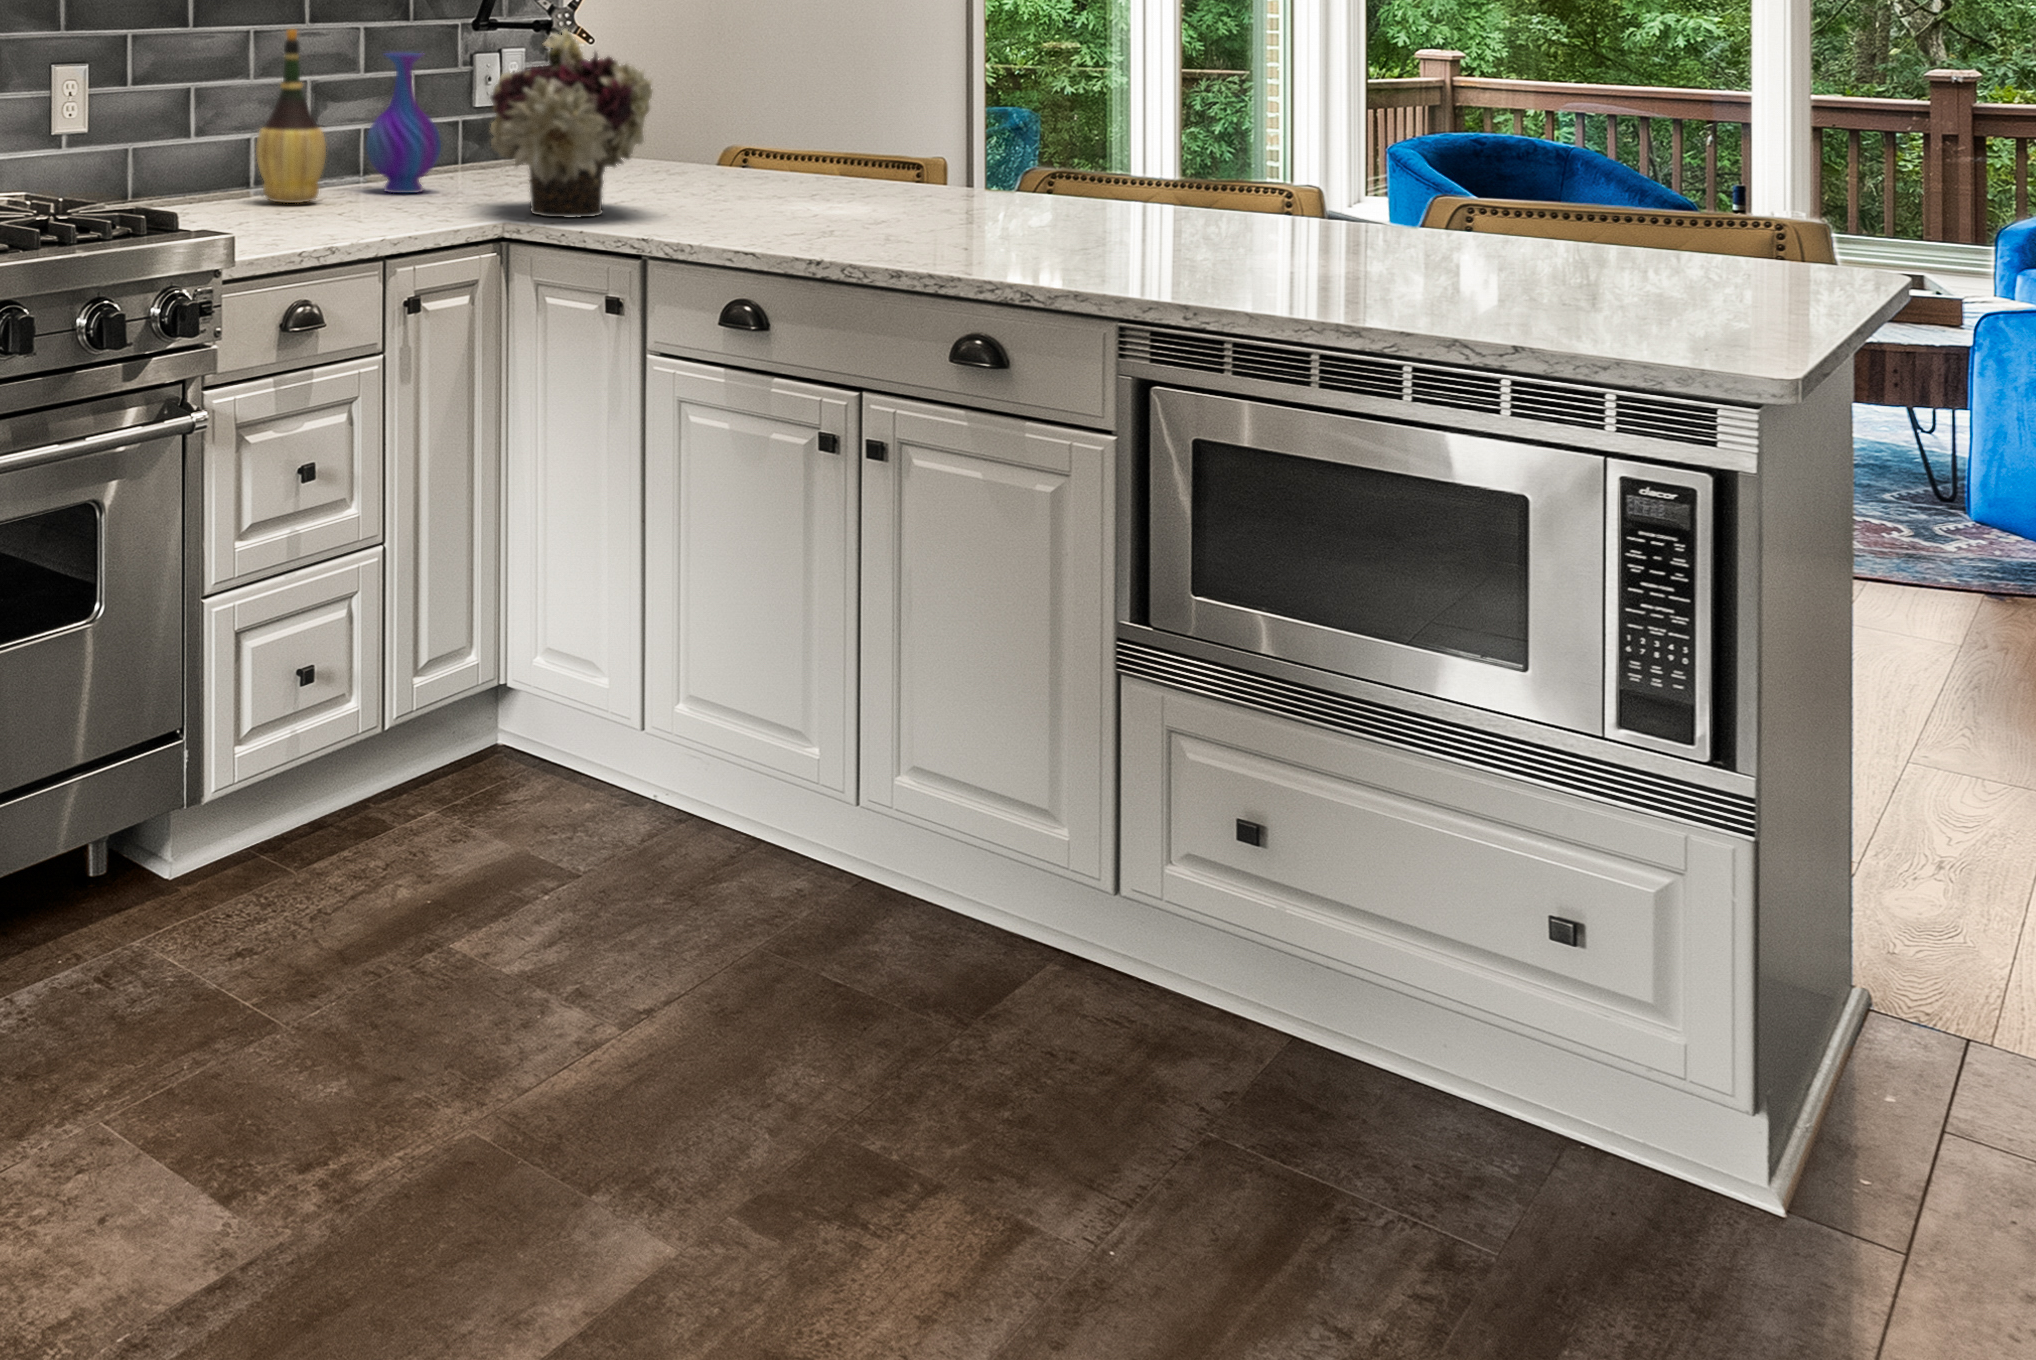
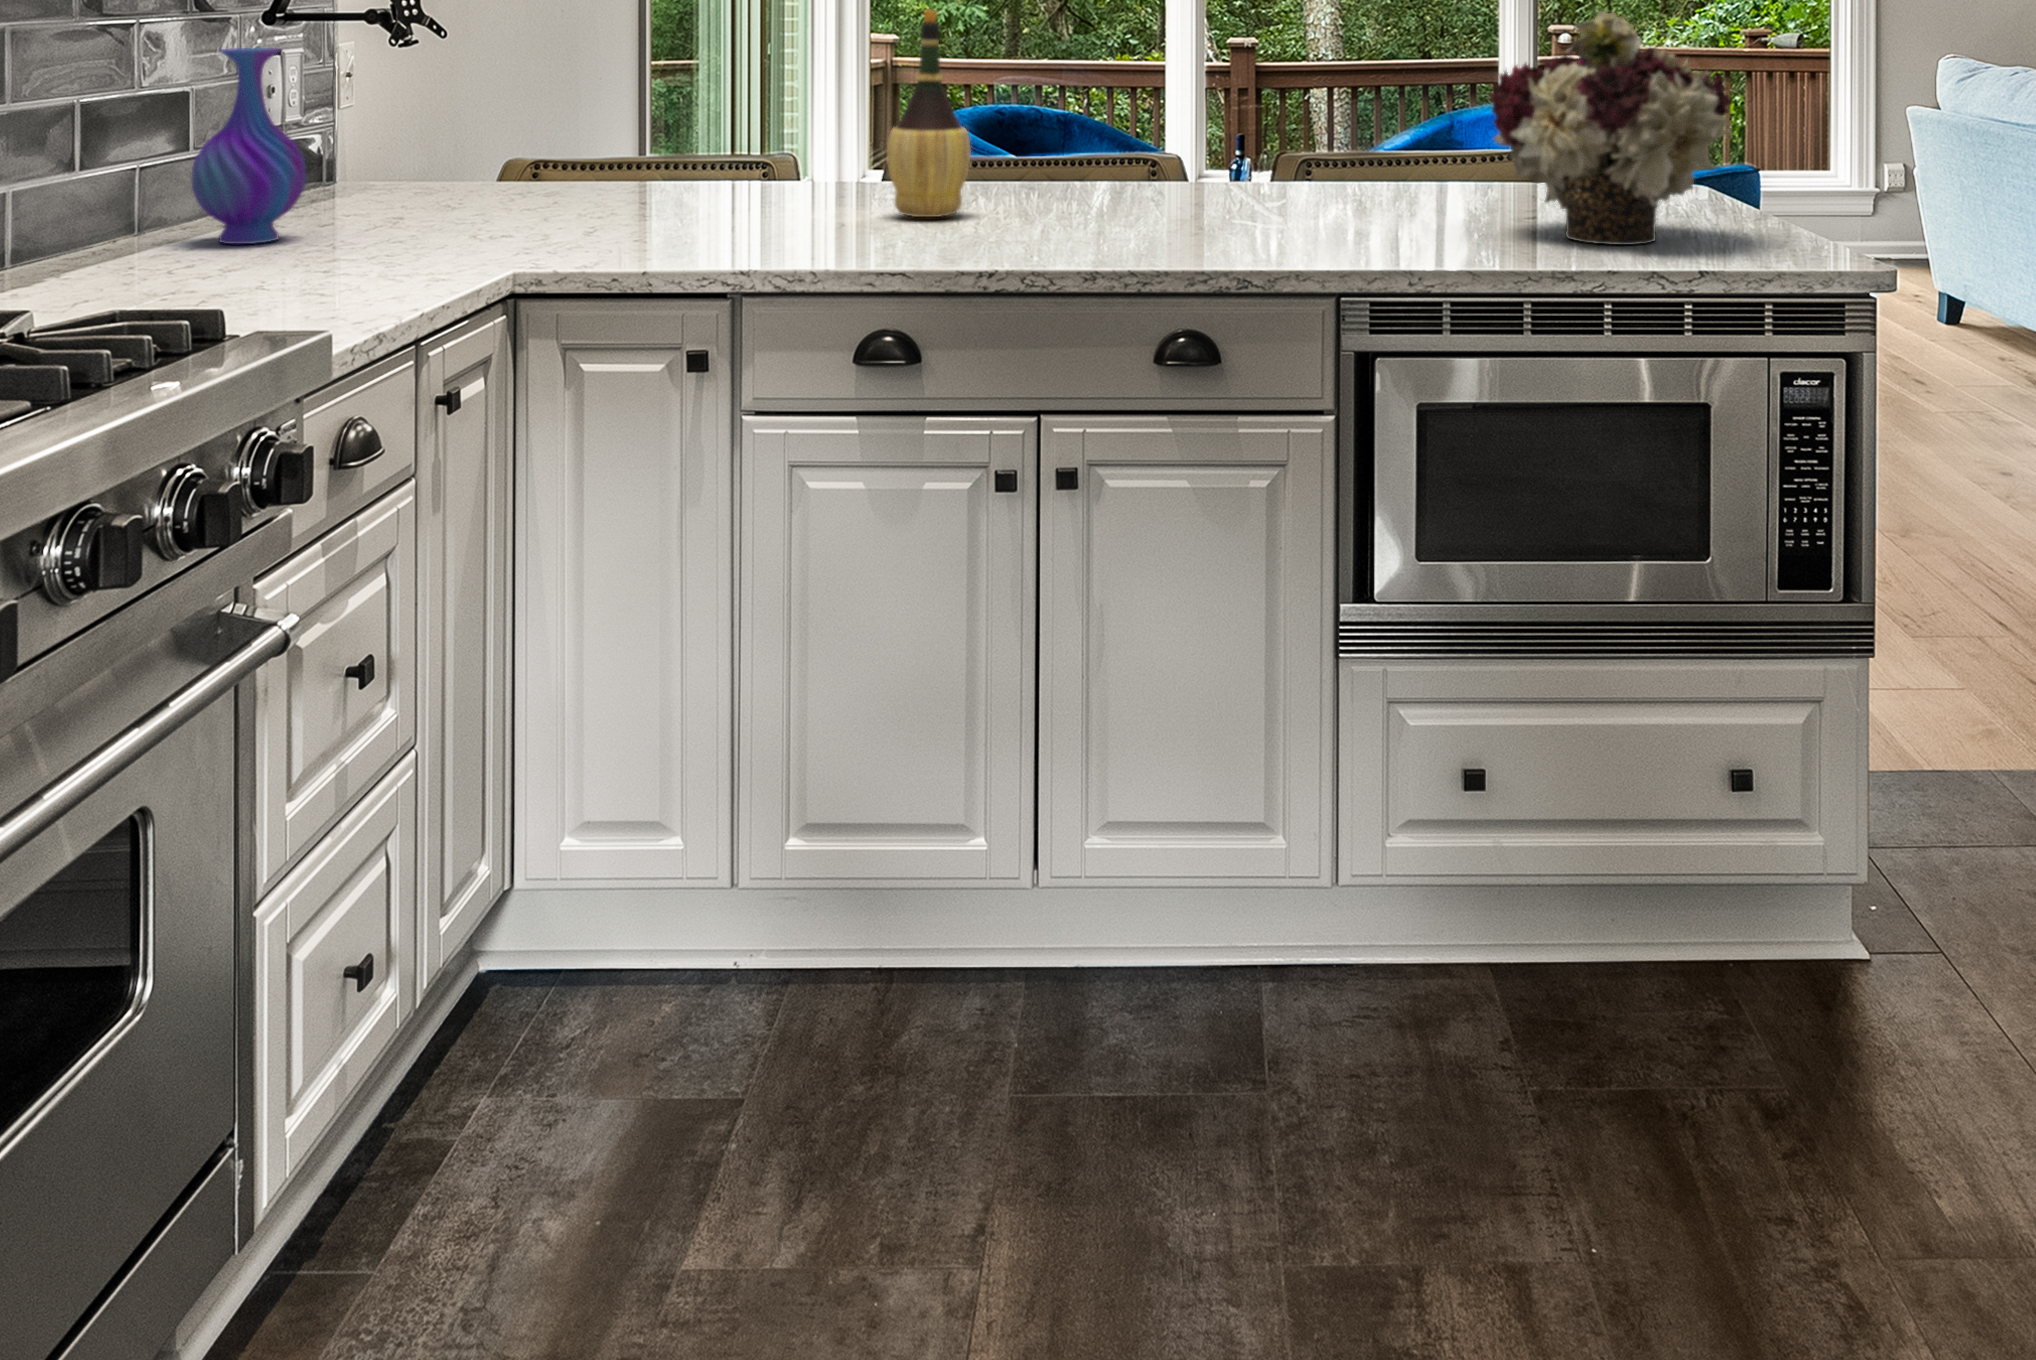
wine bottle: present [256,29,326,203] -> present [887,9,971,217]
flower arrangement: present [491,29,652,218] -> present [1490,11,1732,245]

